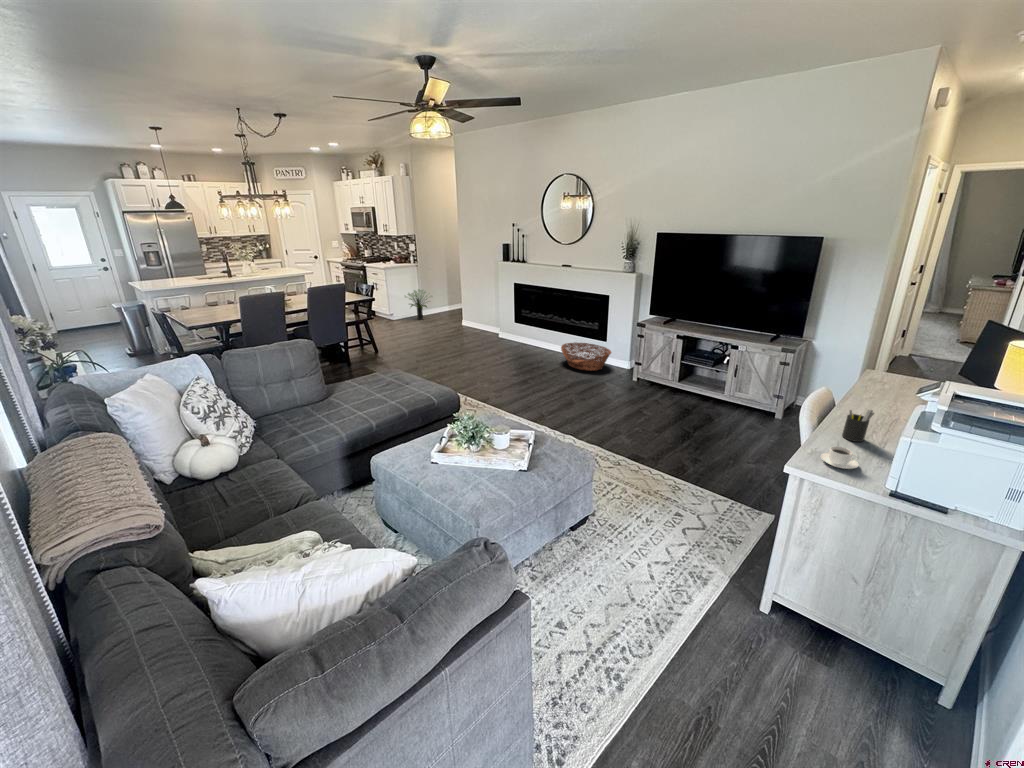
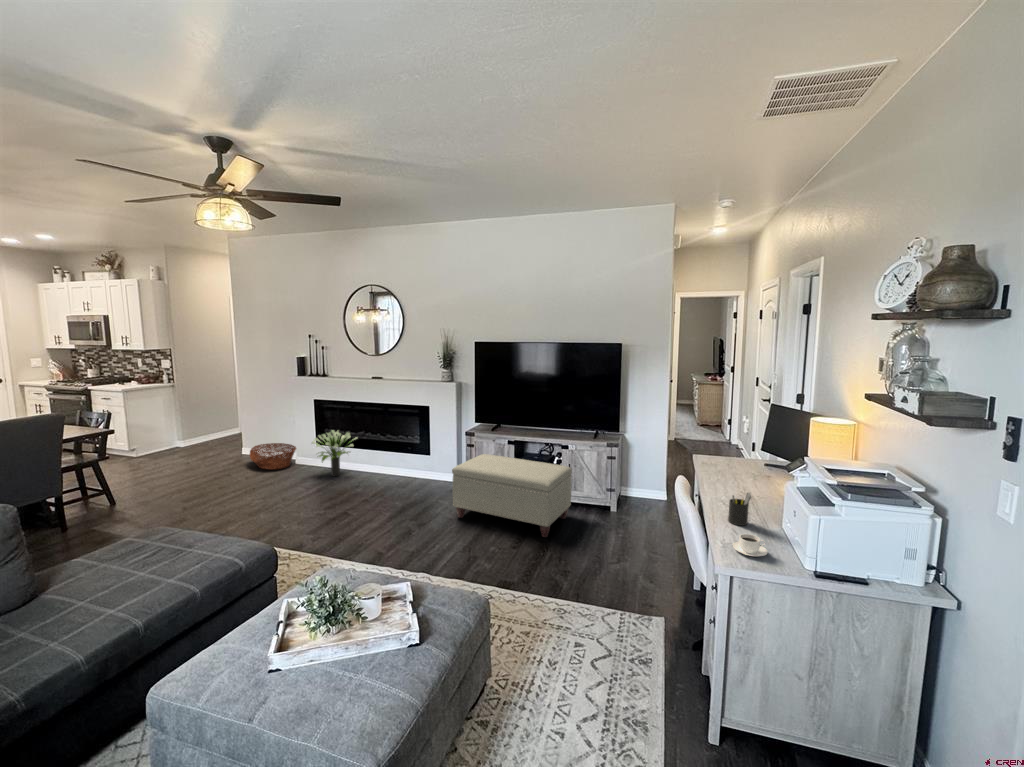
potted plant: present [405,289,432,320] -> present [312,430,357,476]
basket: present [561,343,611,371] -> present [250,443,296,470]
ottoman: none [611,345,735,429] -> present [452,454,572,537]

